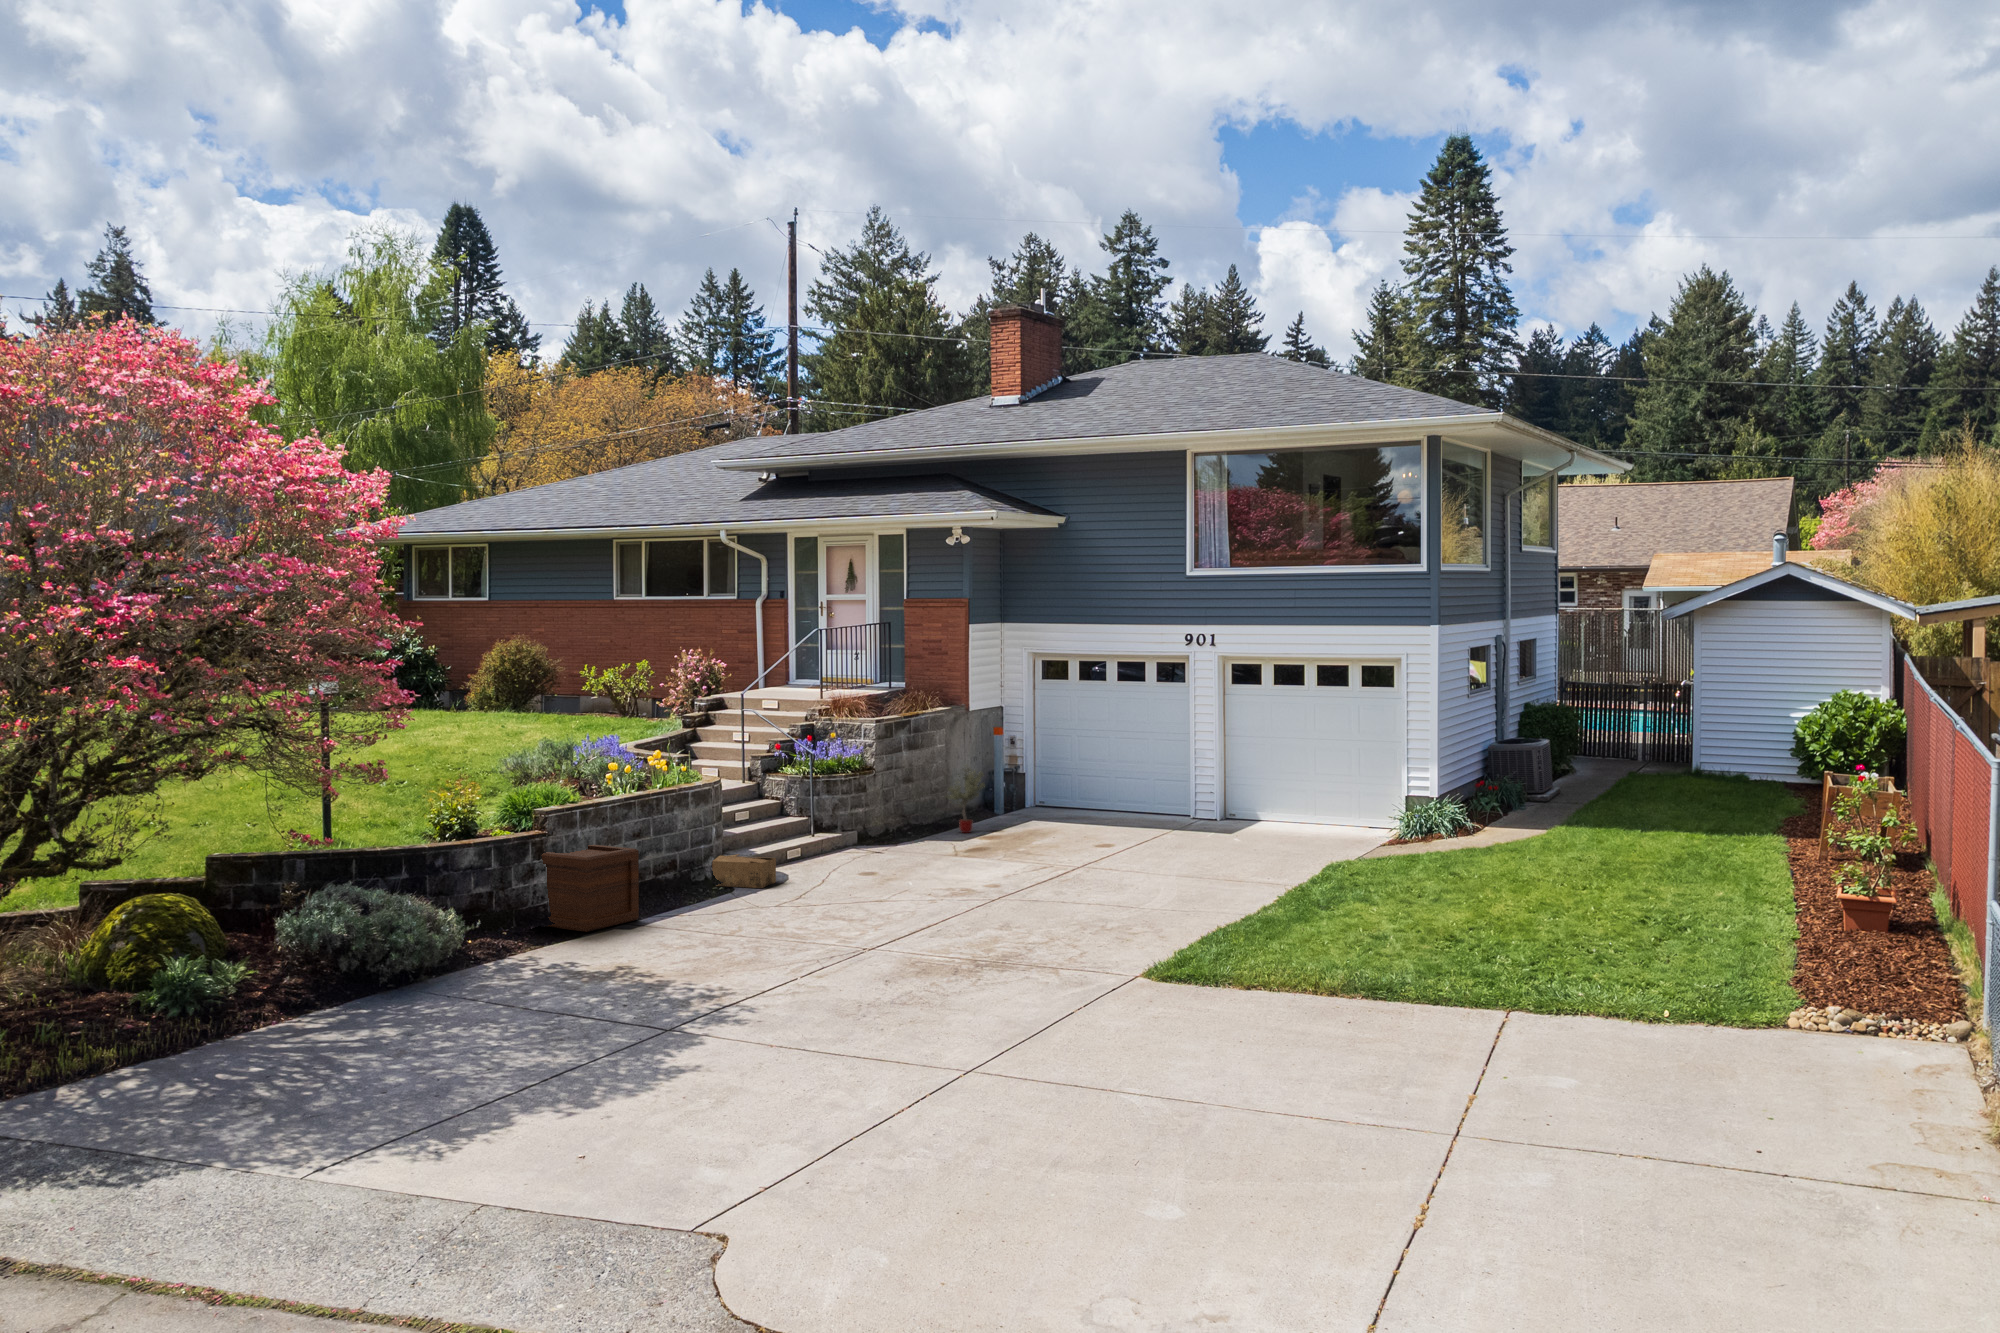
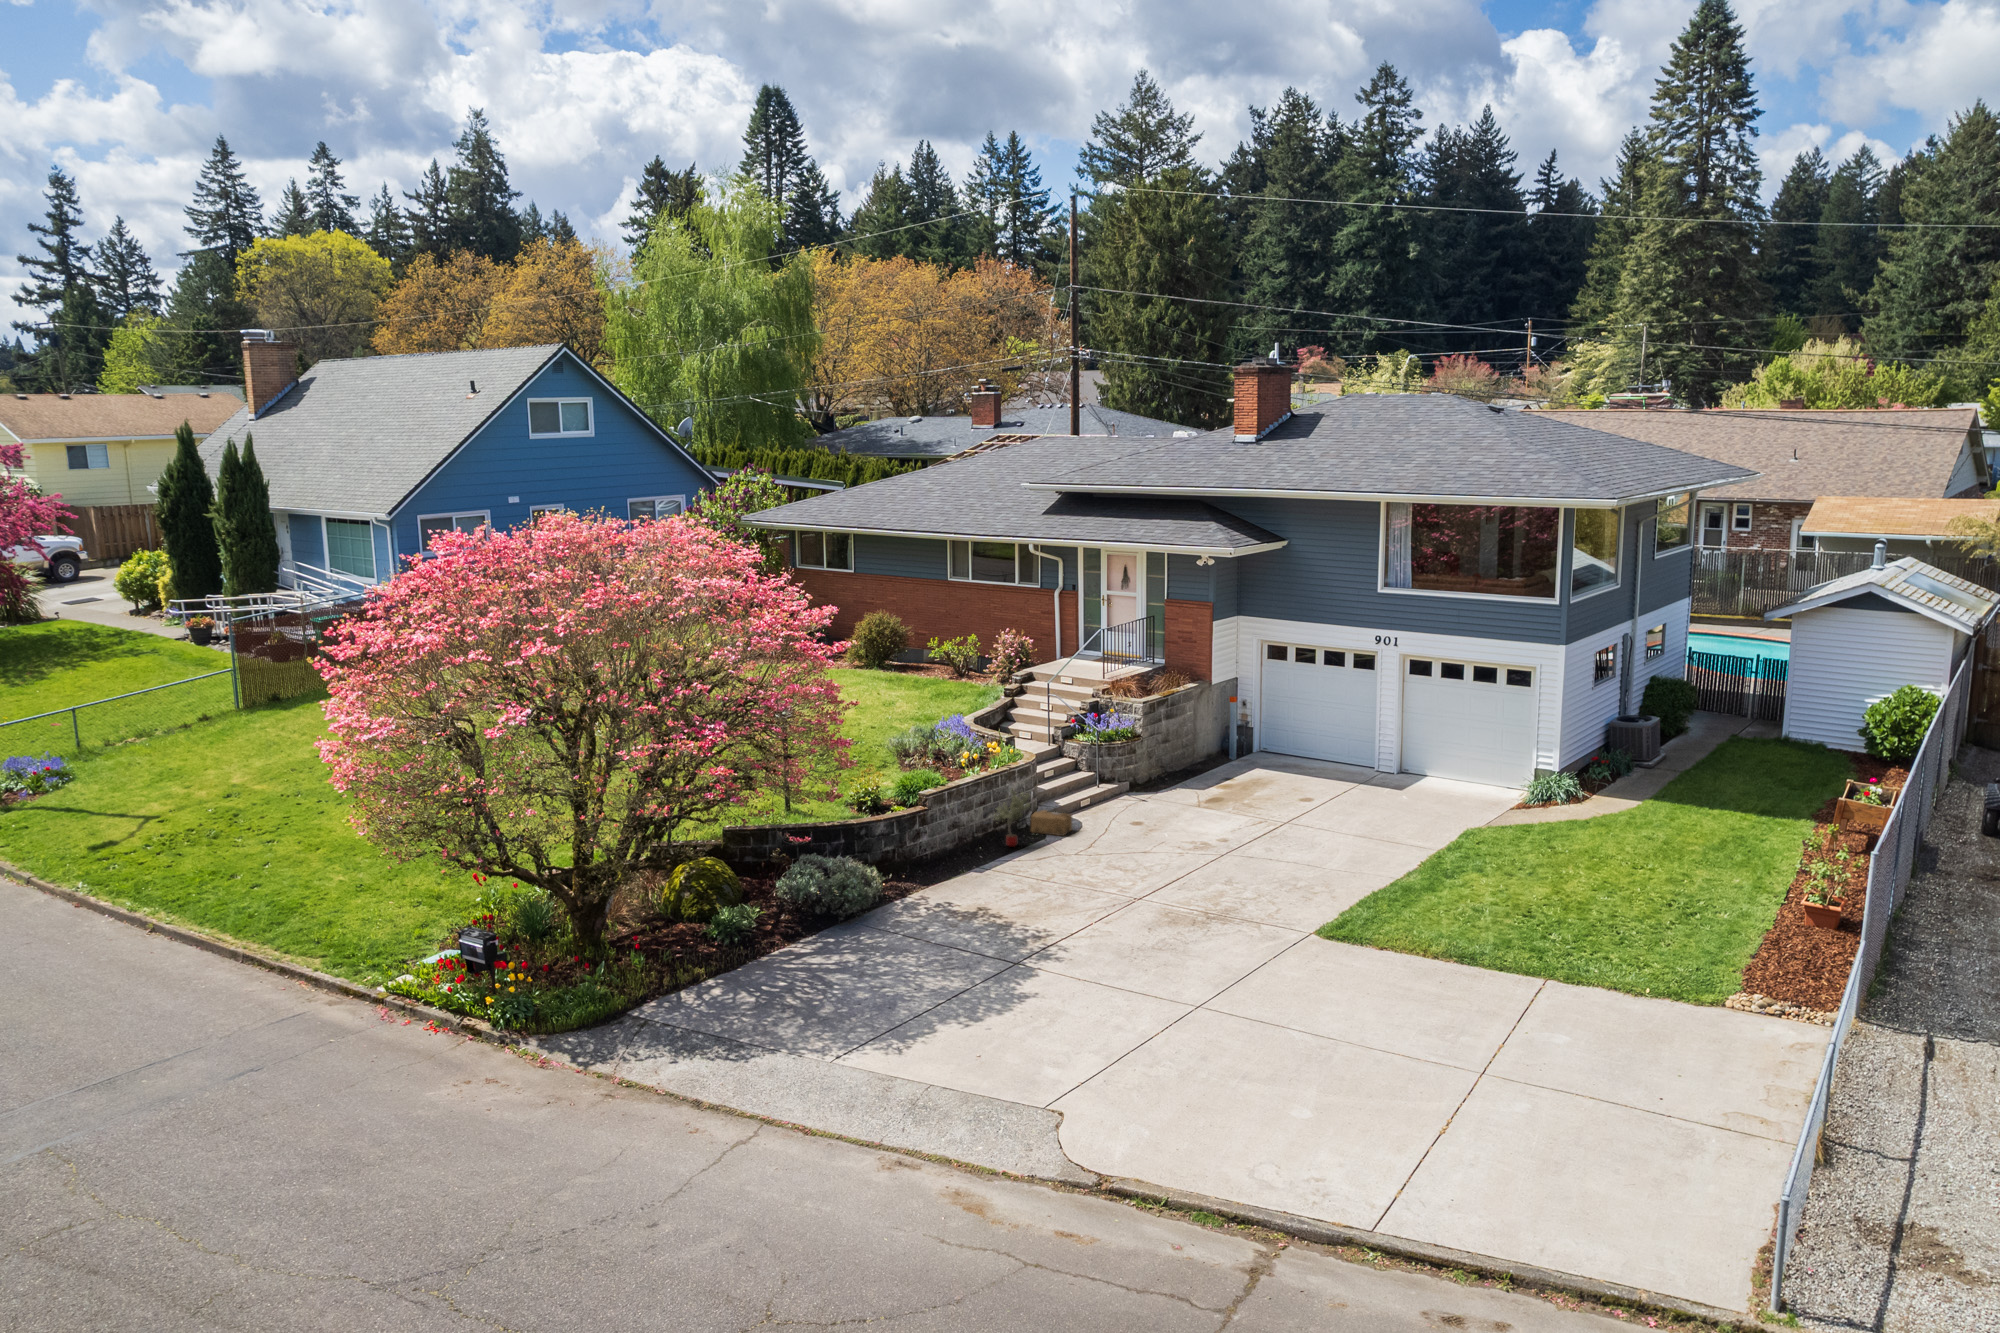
potted tree: present [946,768,985,833] -> present [993,789,1030,847]
wooden crate: present [541,845,639,932] -> none [921,814,987,876]

